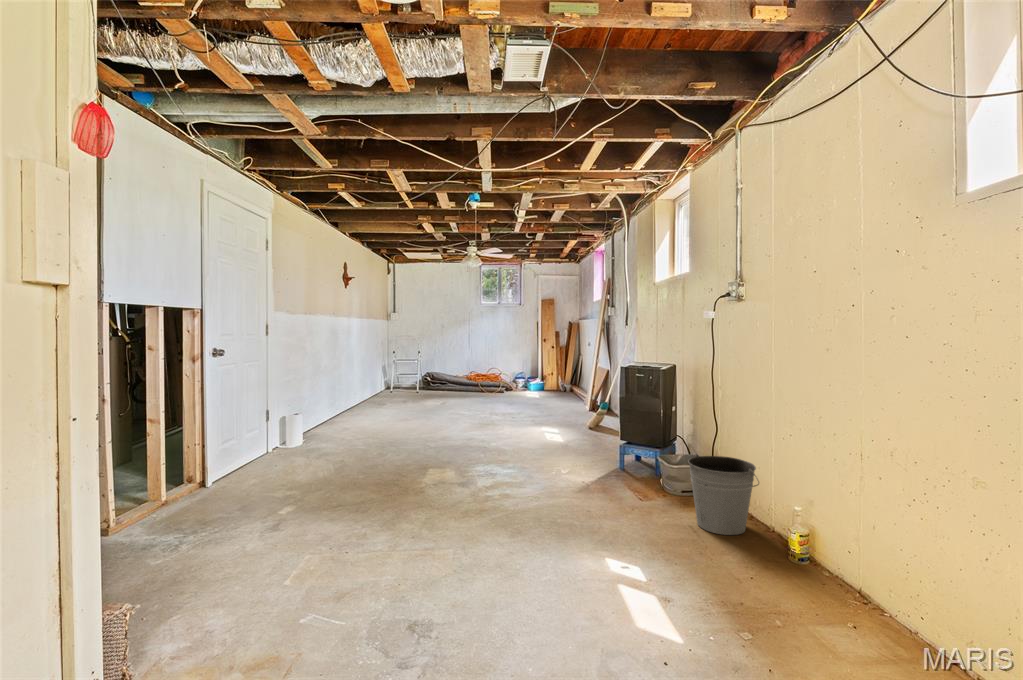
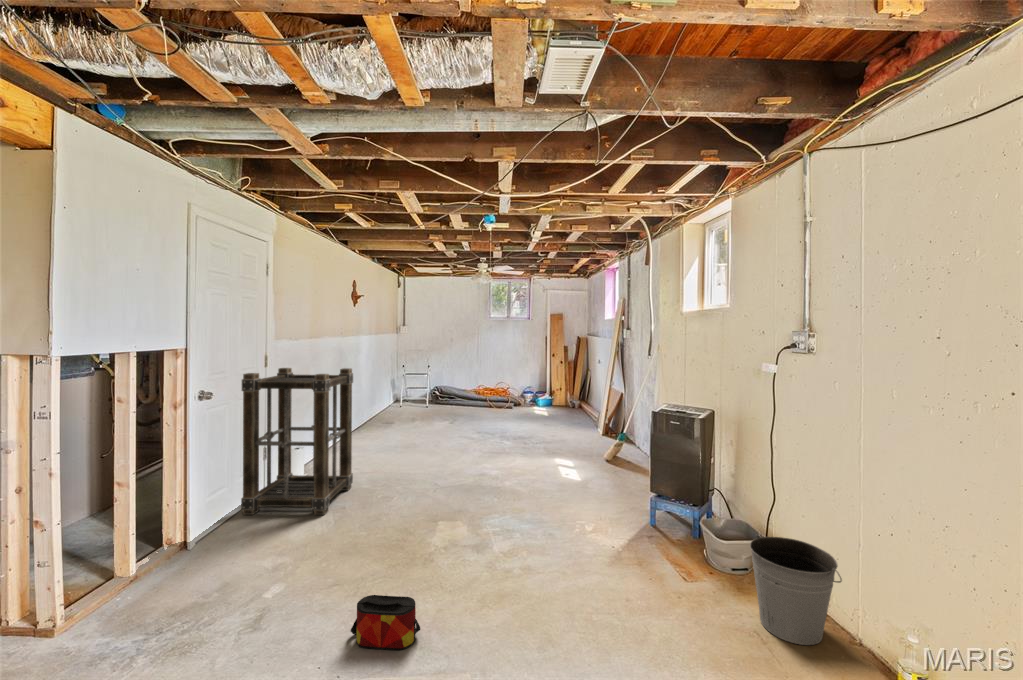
shelving unit: none [247,337,348,466] -> present [241,368,353,515]
bag: none [352,501,411,540] -> present [351,595,420,650]

